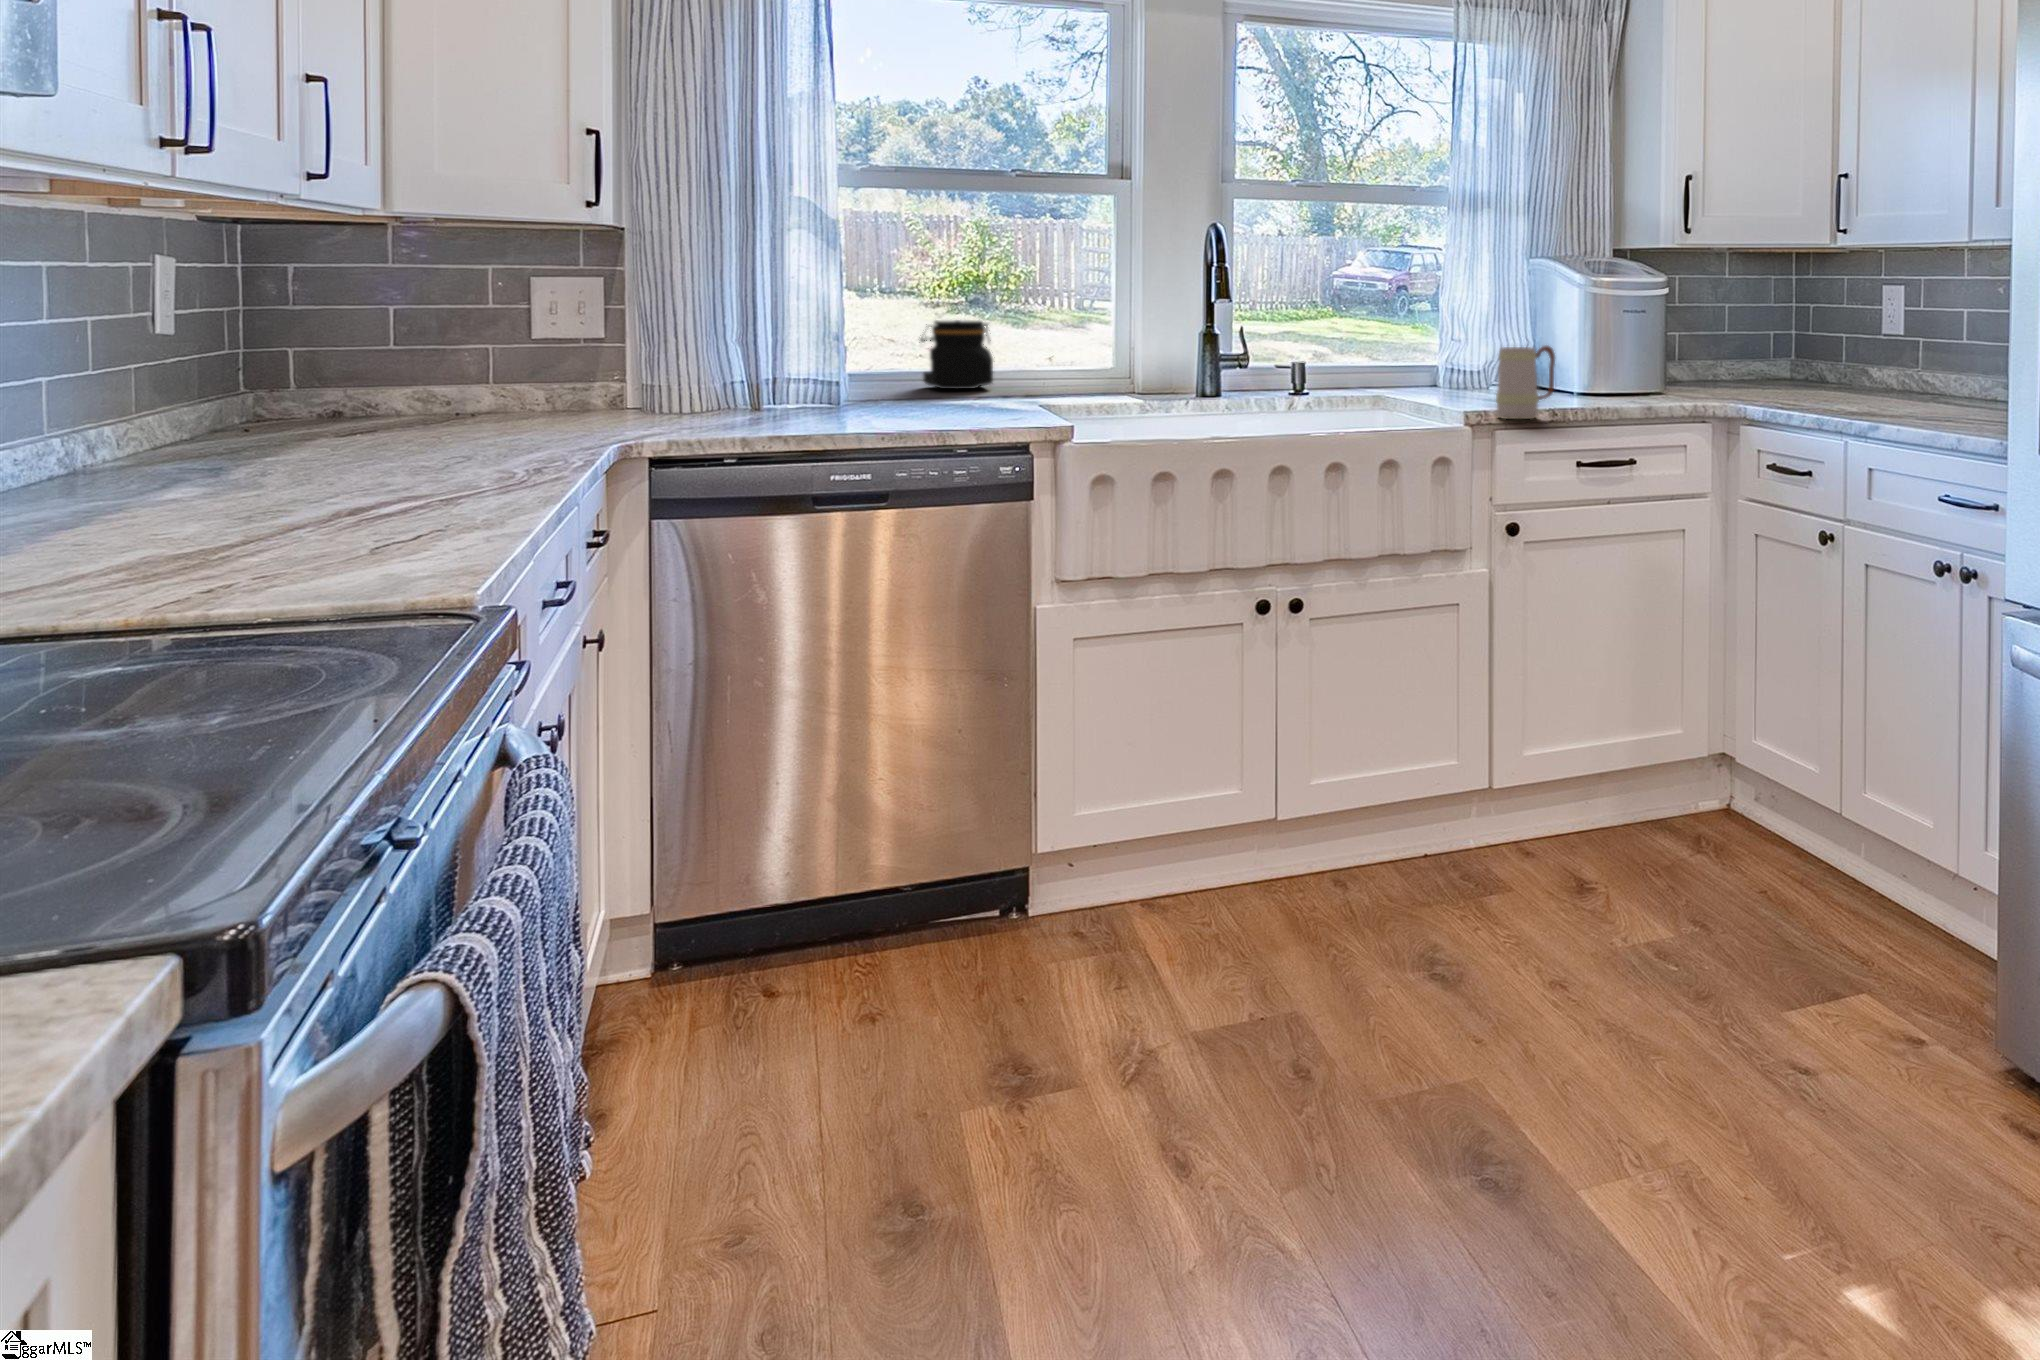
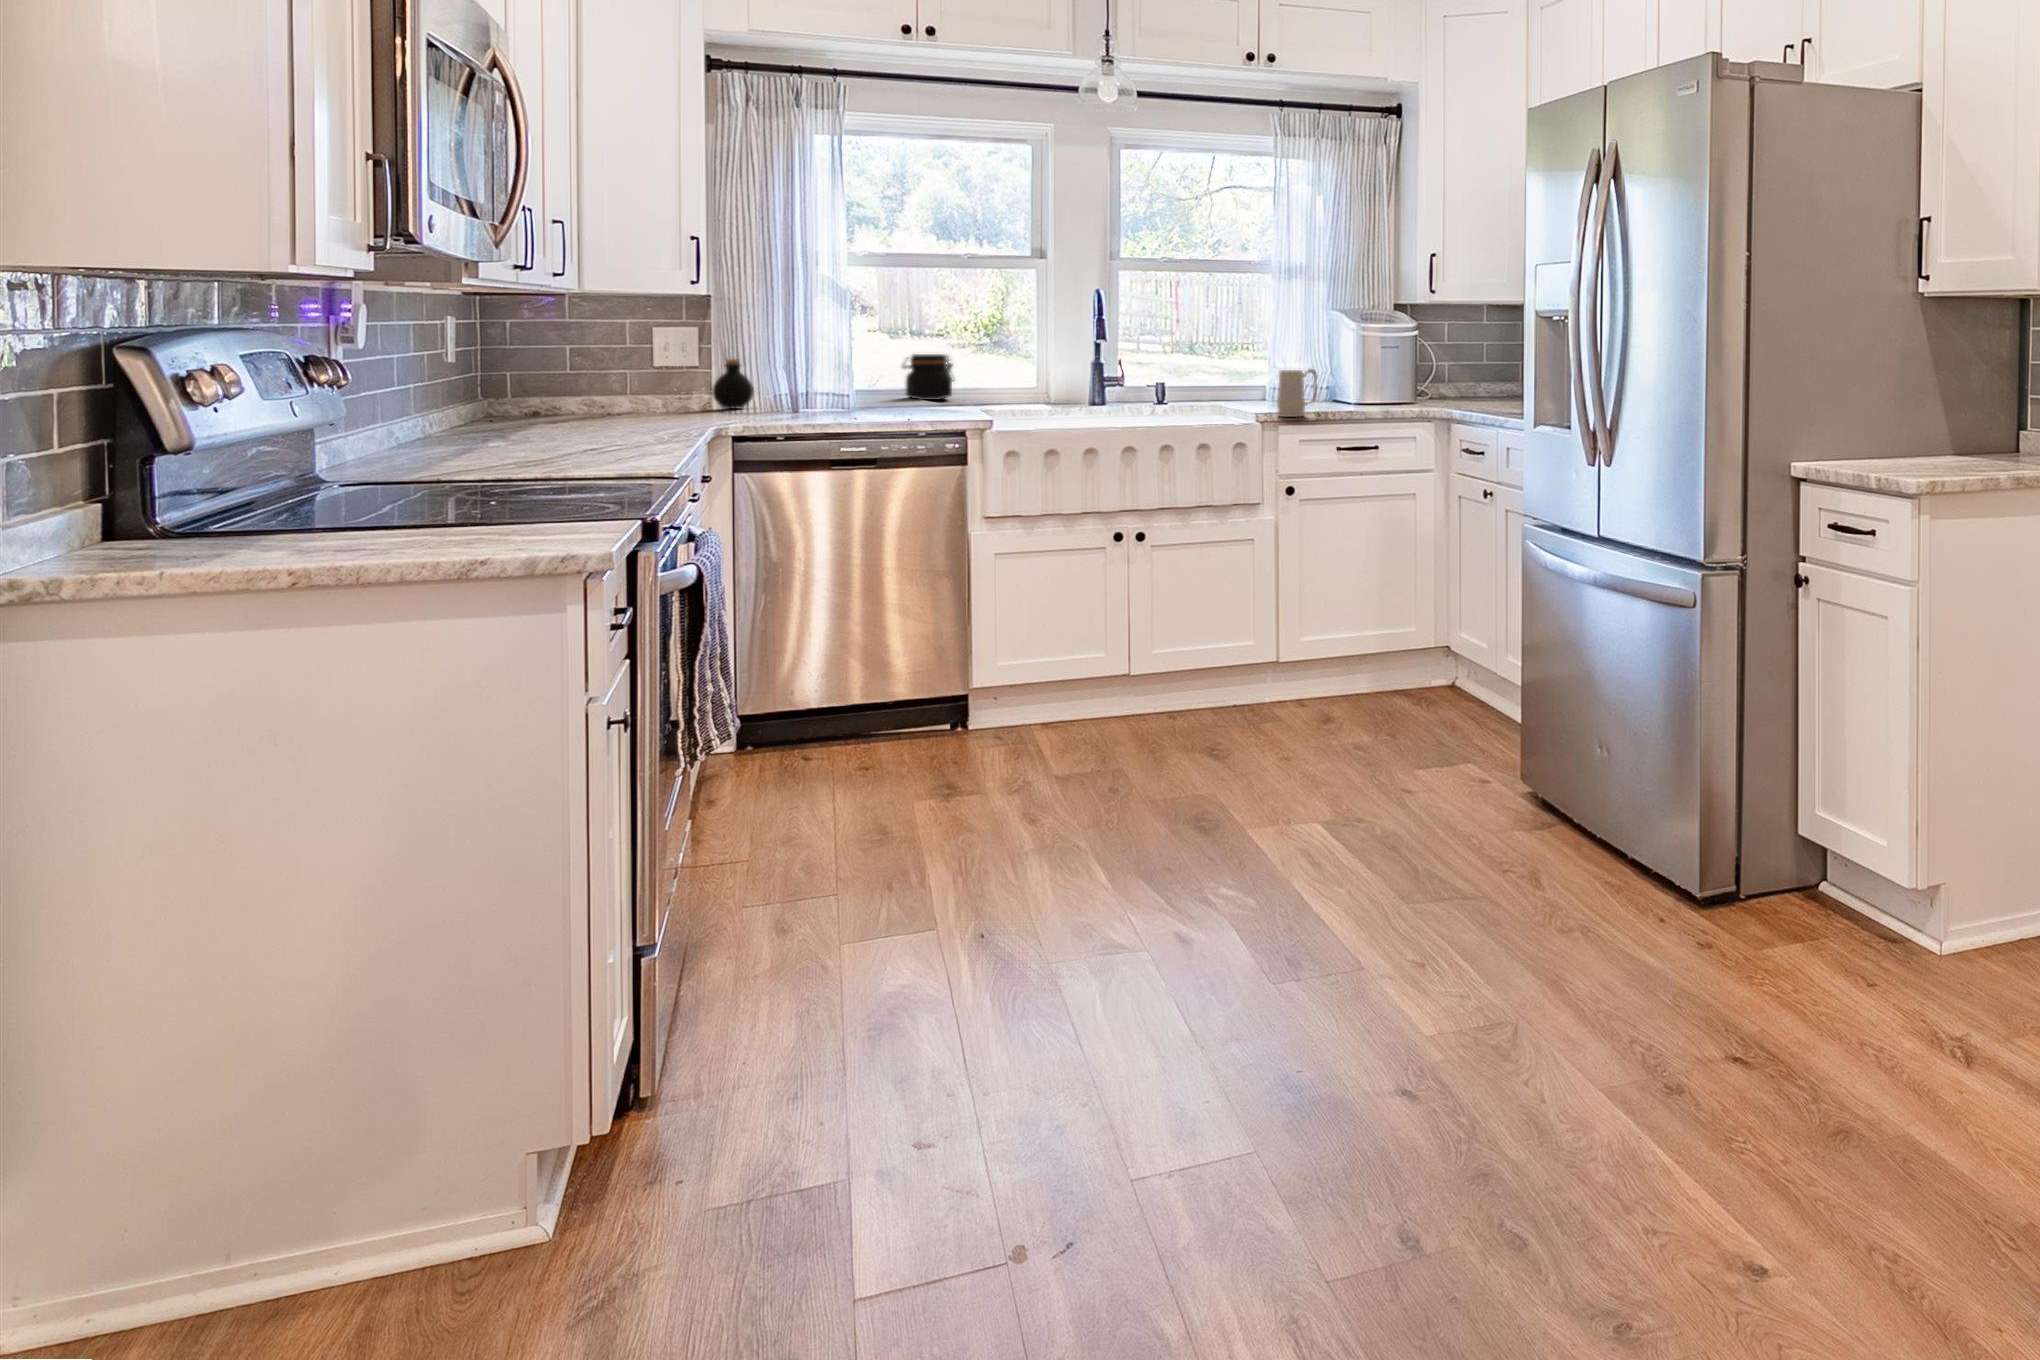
bottle: none [624,327,691,405] -> present [712,359,754,409]

